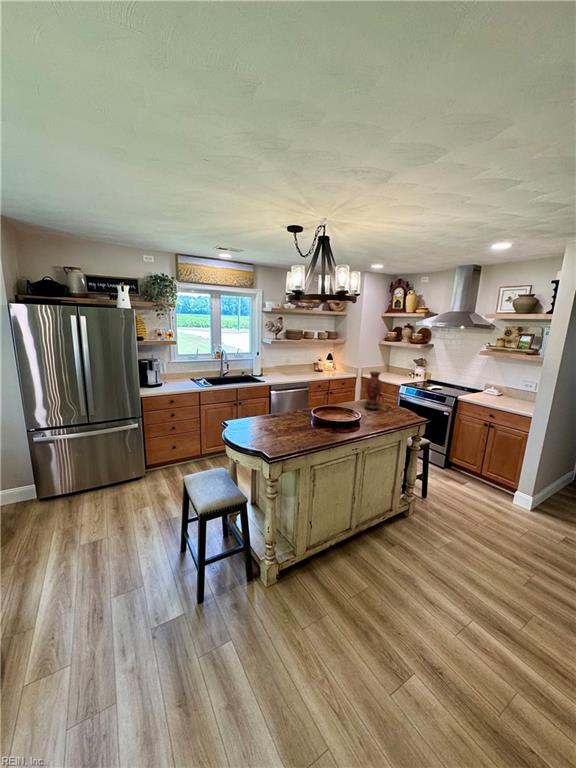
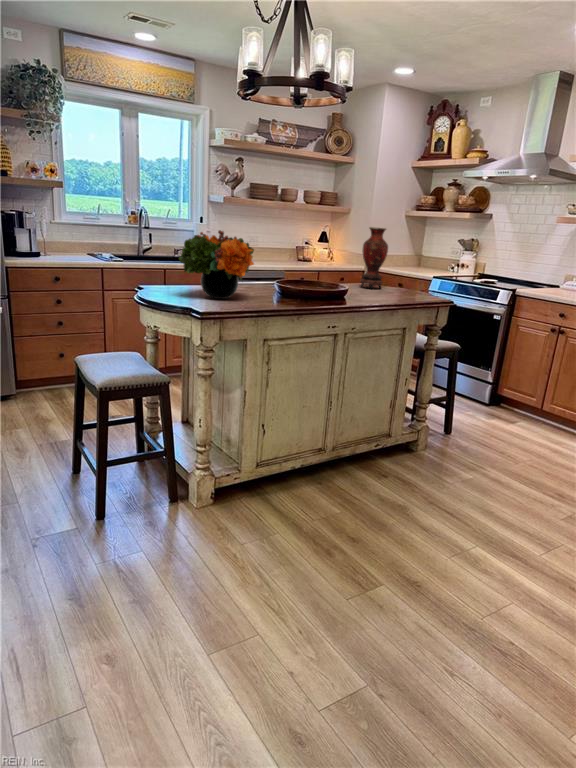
flower arrangement: none [251,391,303,437] -> present [179,230,254,299]

